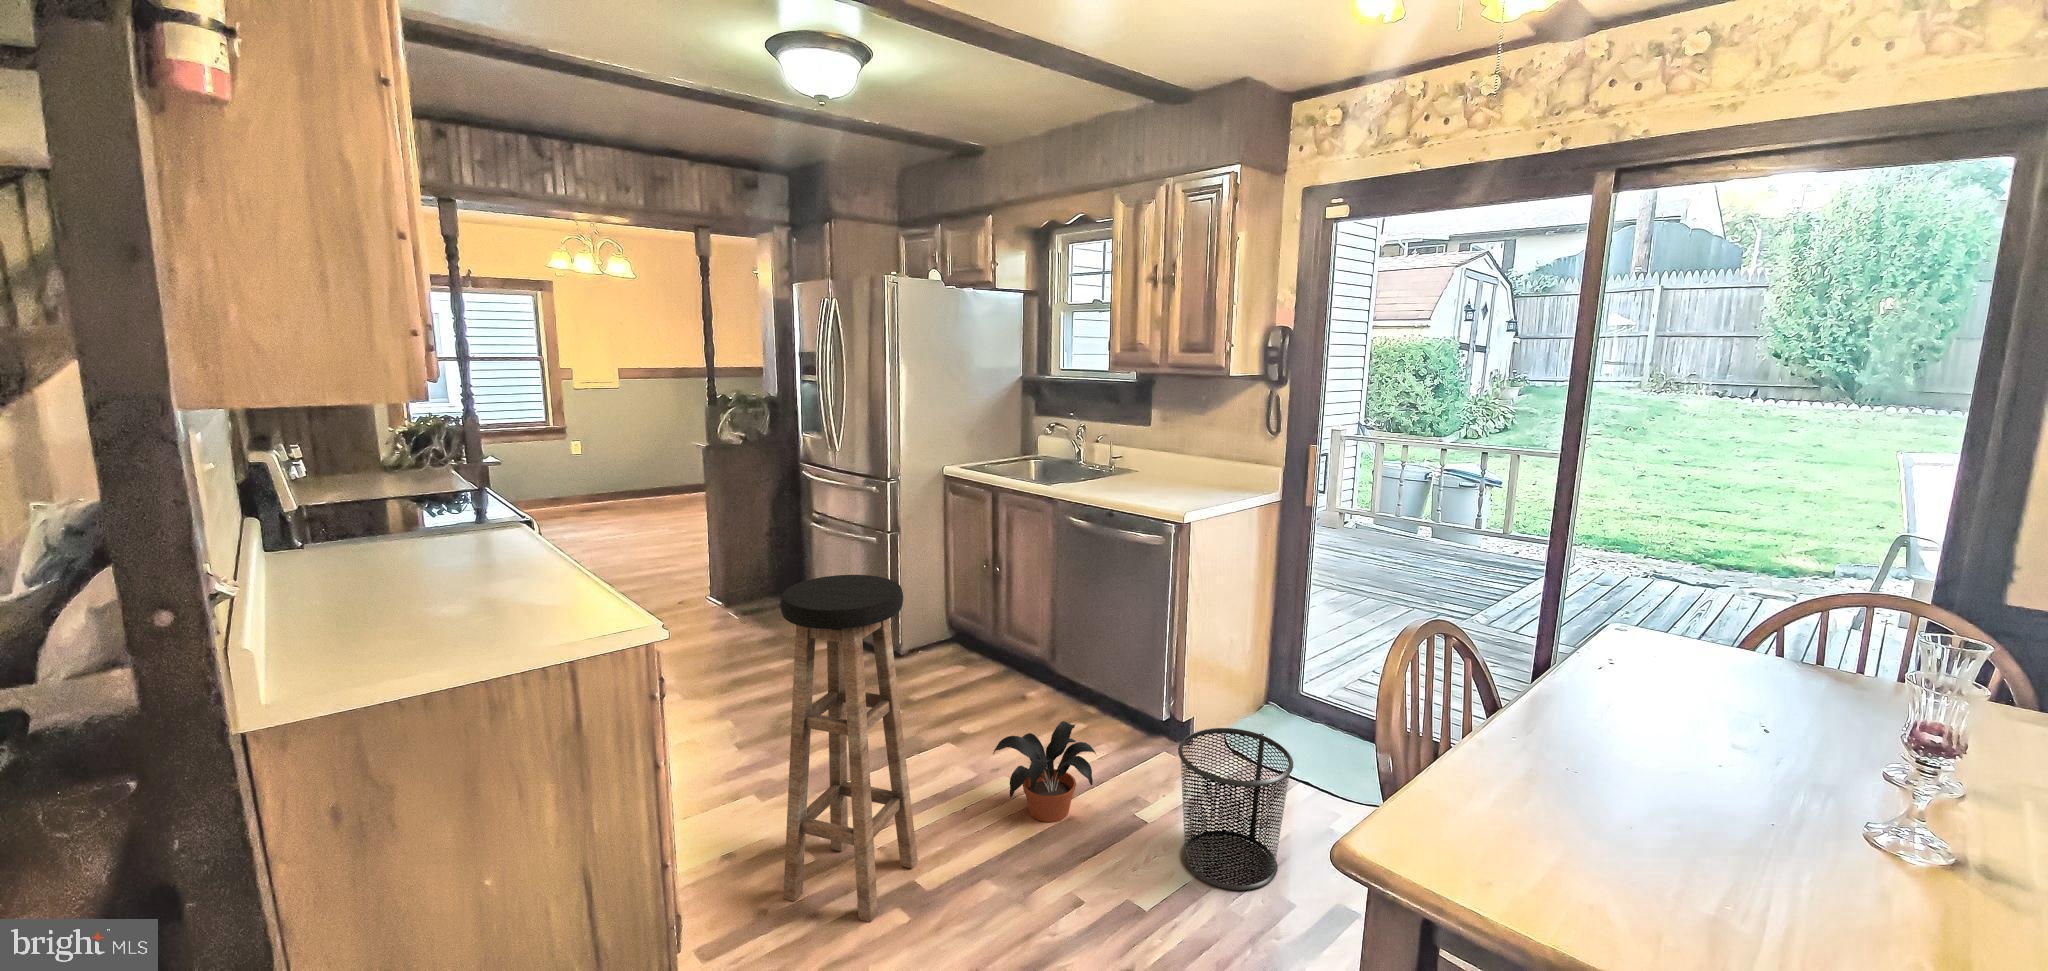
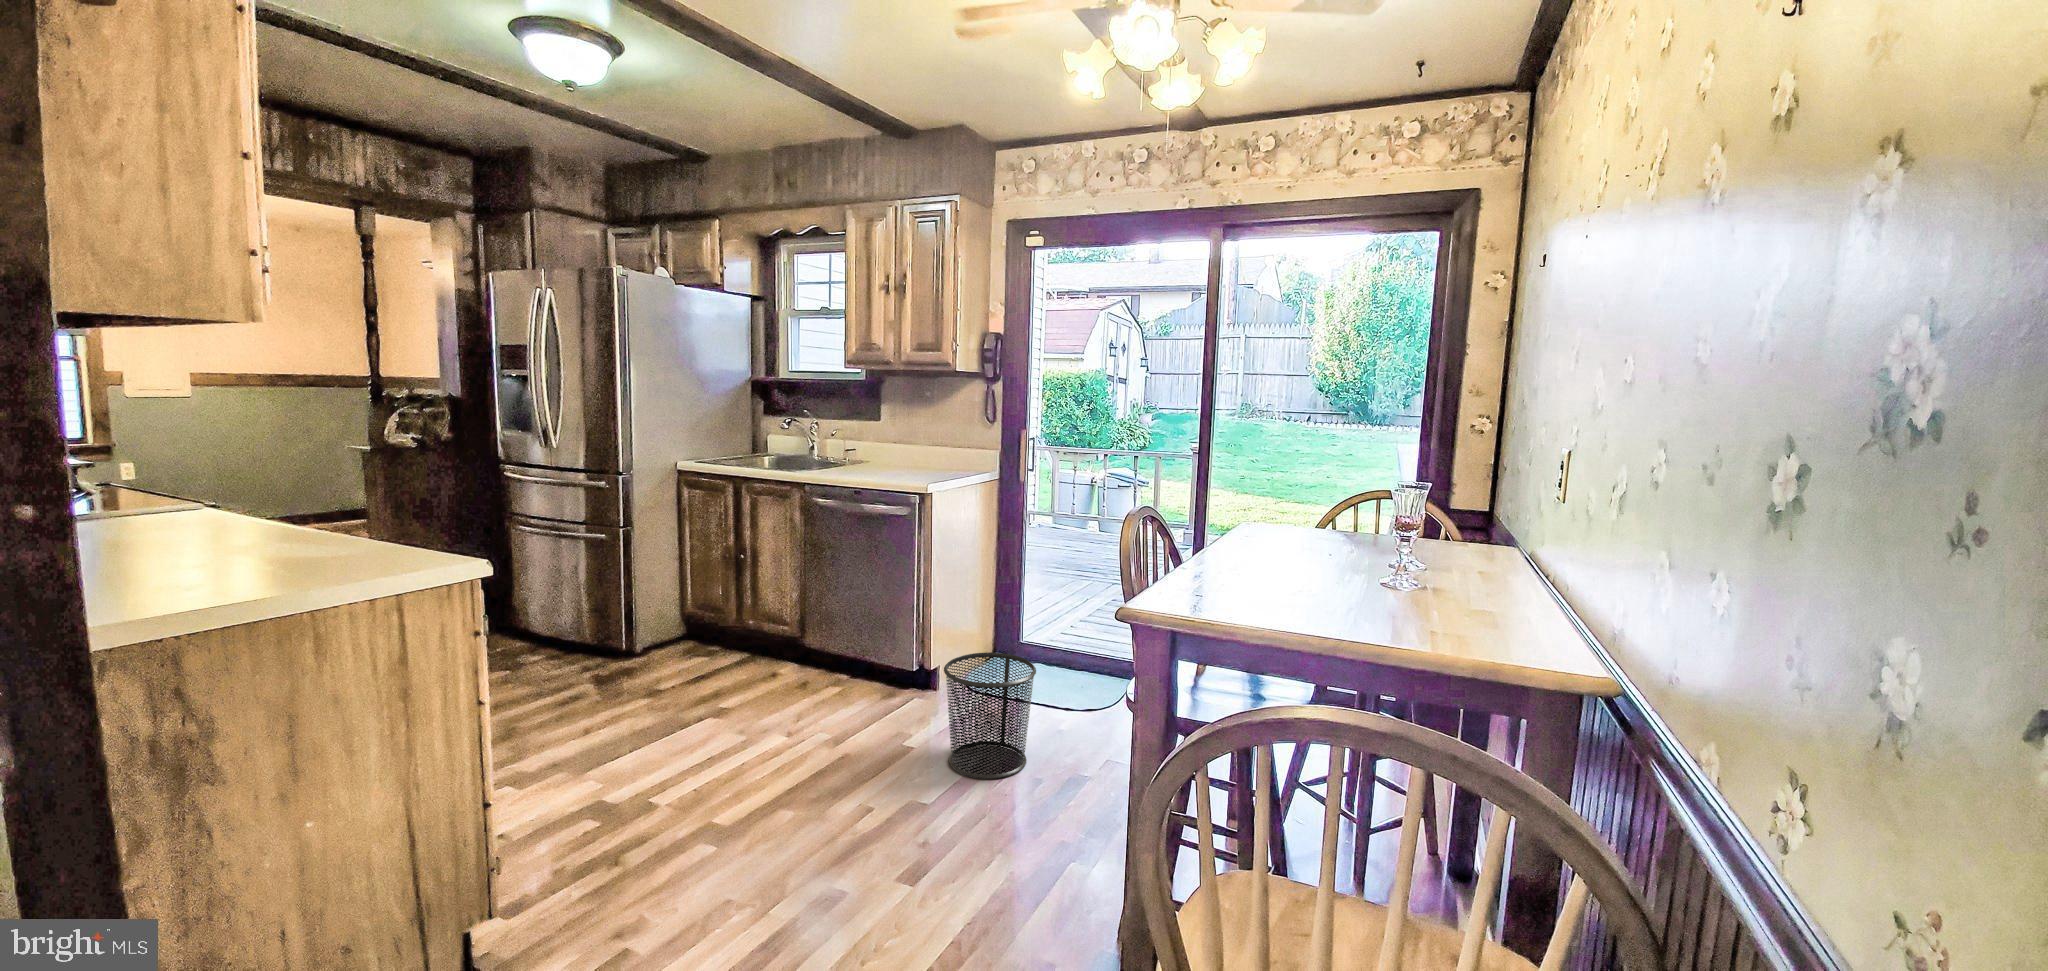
bar stool: present [780,575,918,922] -> none [572,533,710,859]
potted plant: present [993,721,1096,822] -> none [770,671,868,761]

